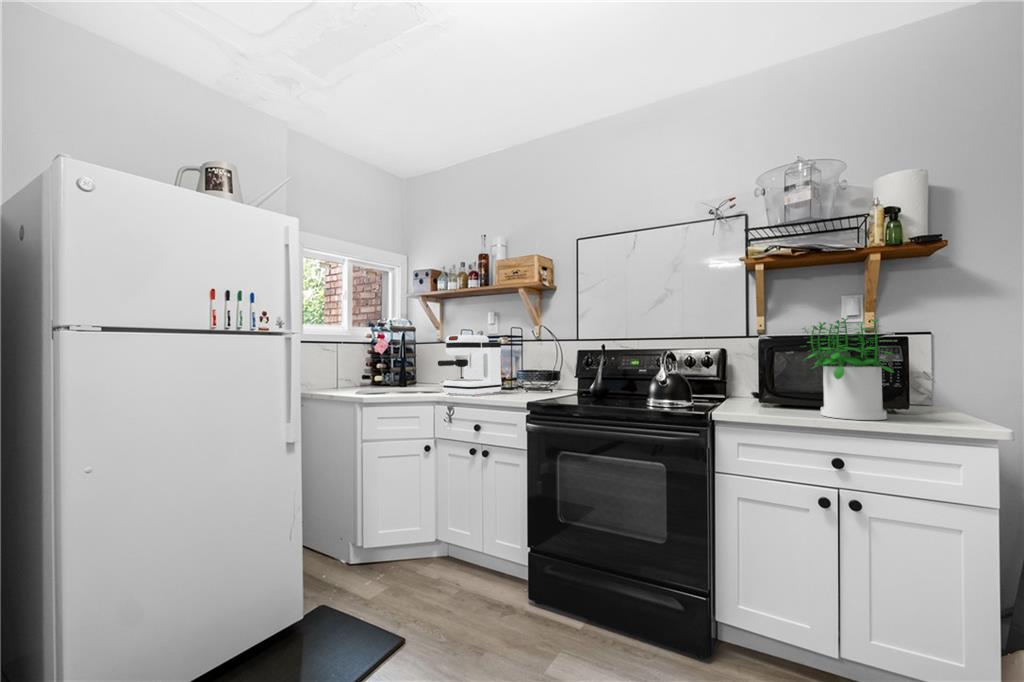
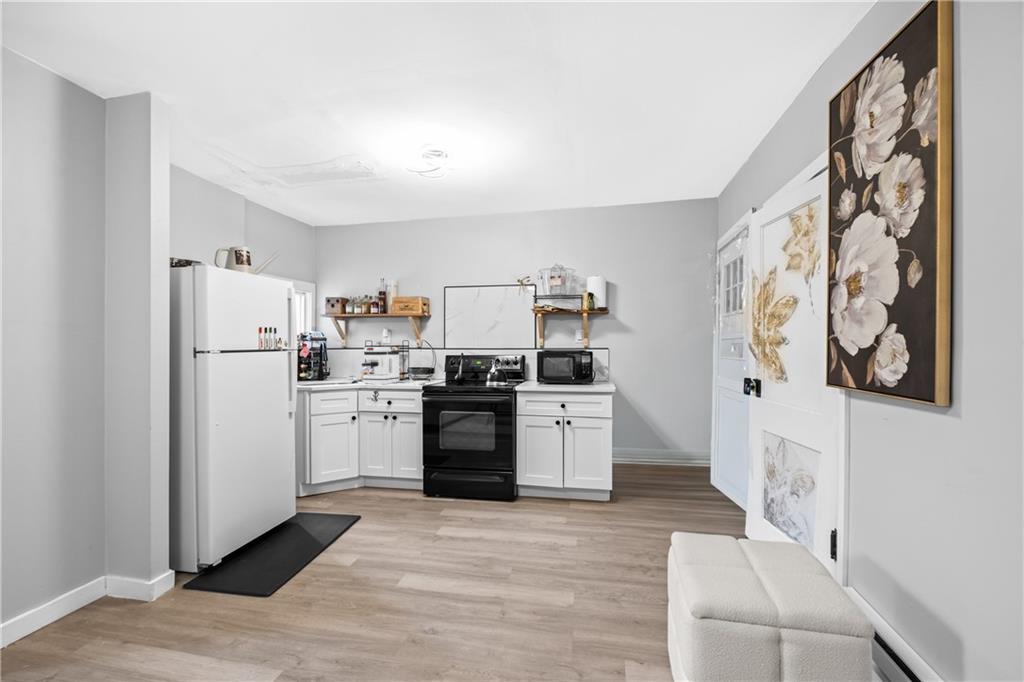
potted plant: present [803,318,894,420] -> none [553,344,584,388]

